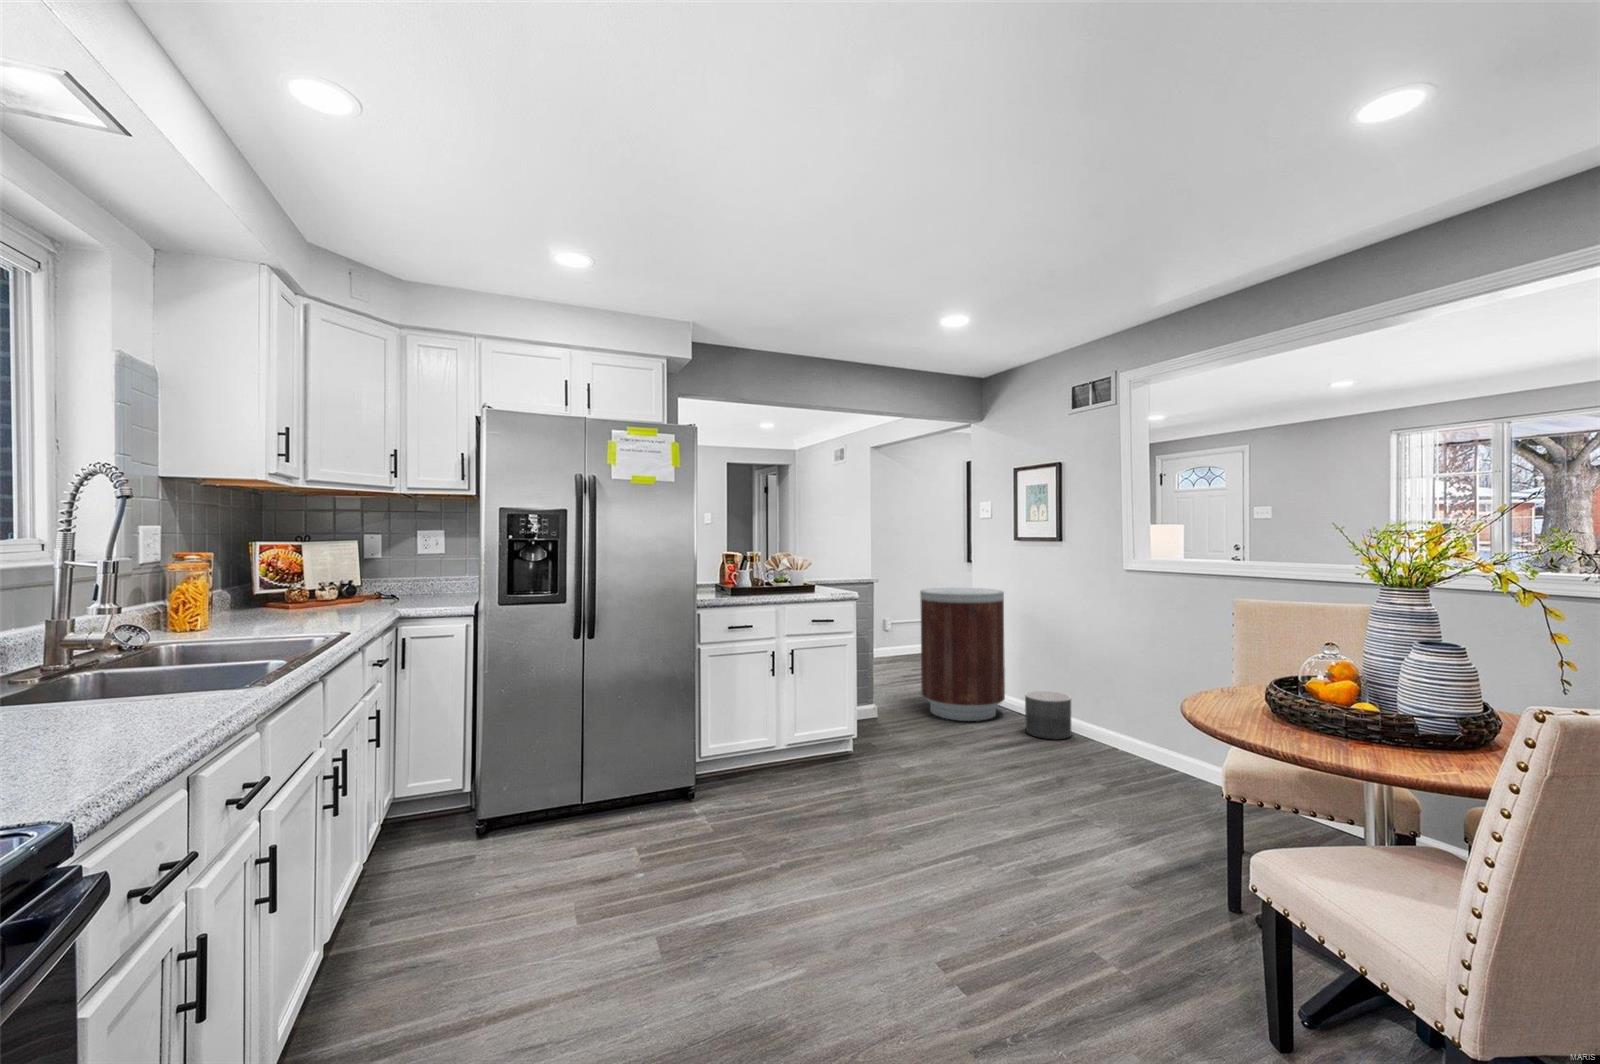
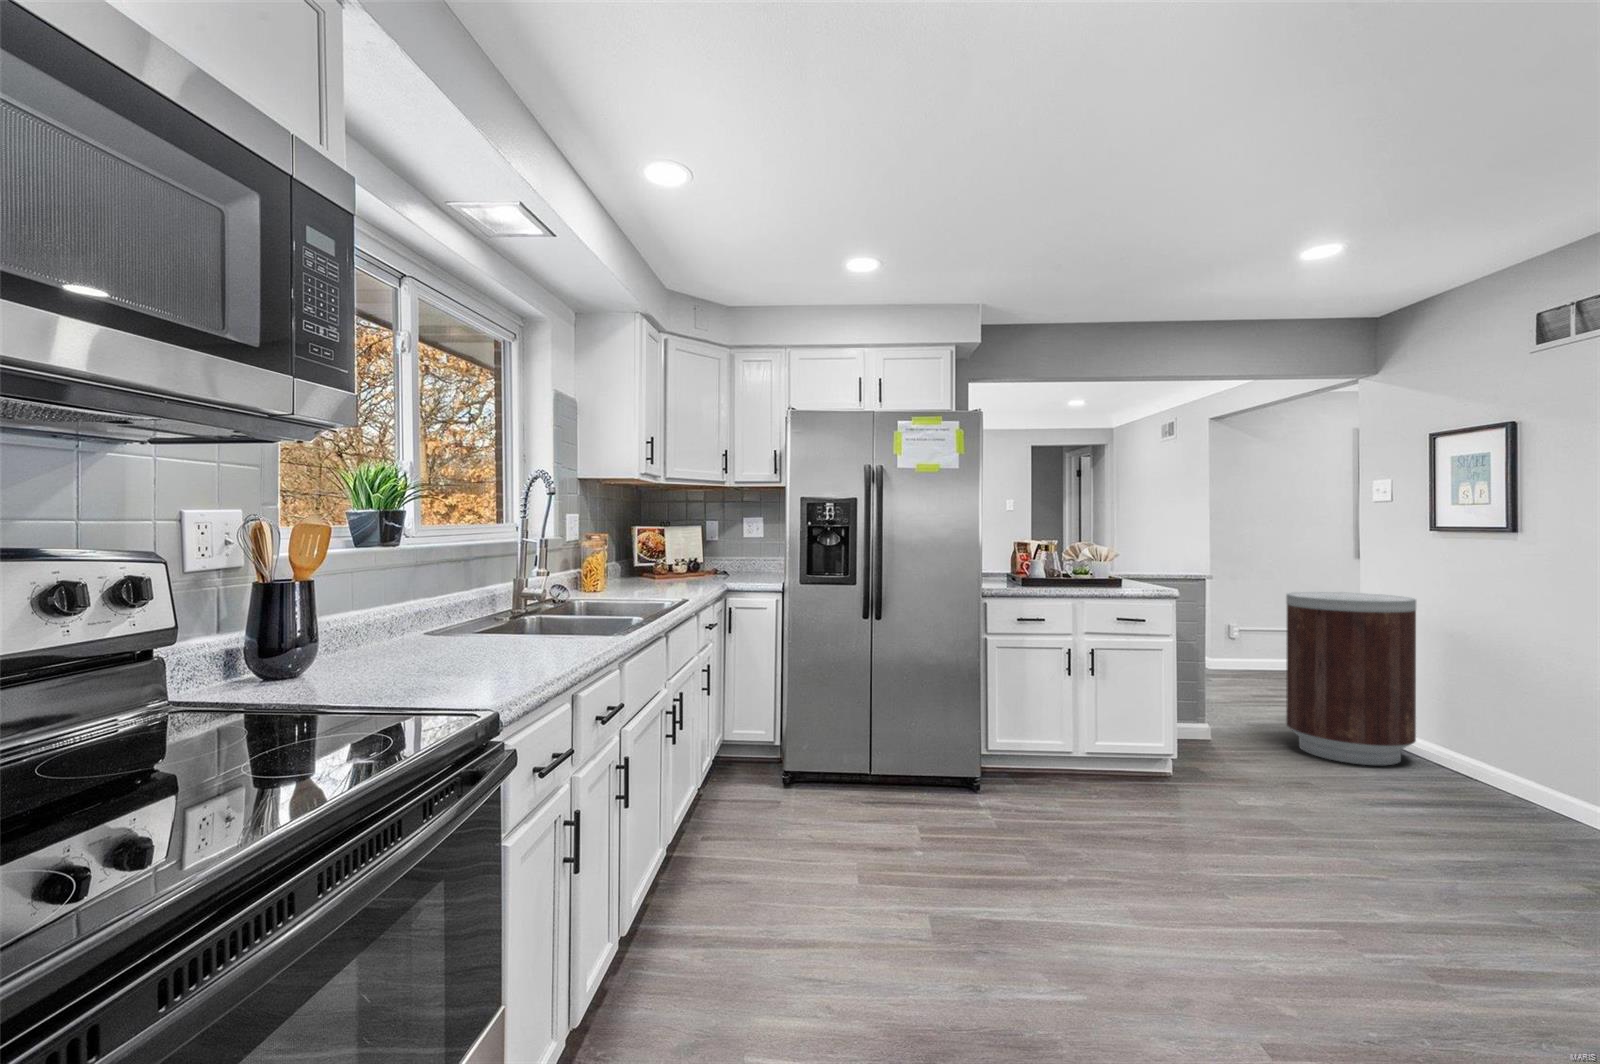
planter: present [1025,691,1071,739] -> none [1438,735,1516,804]

